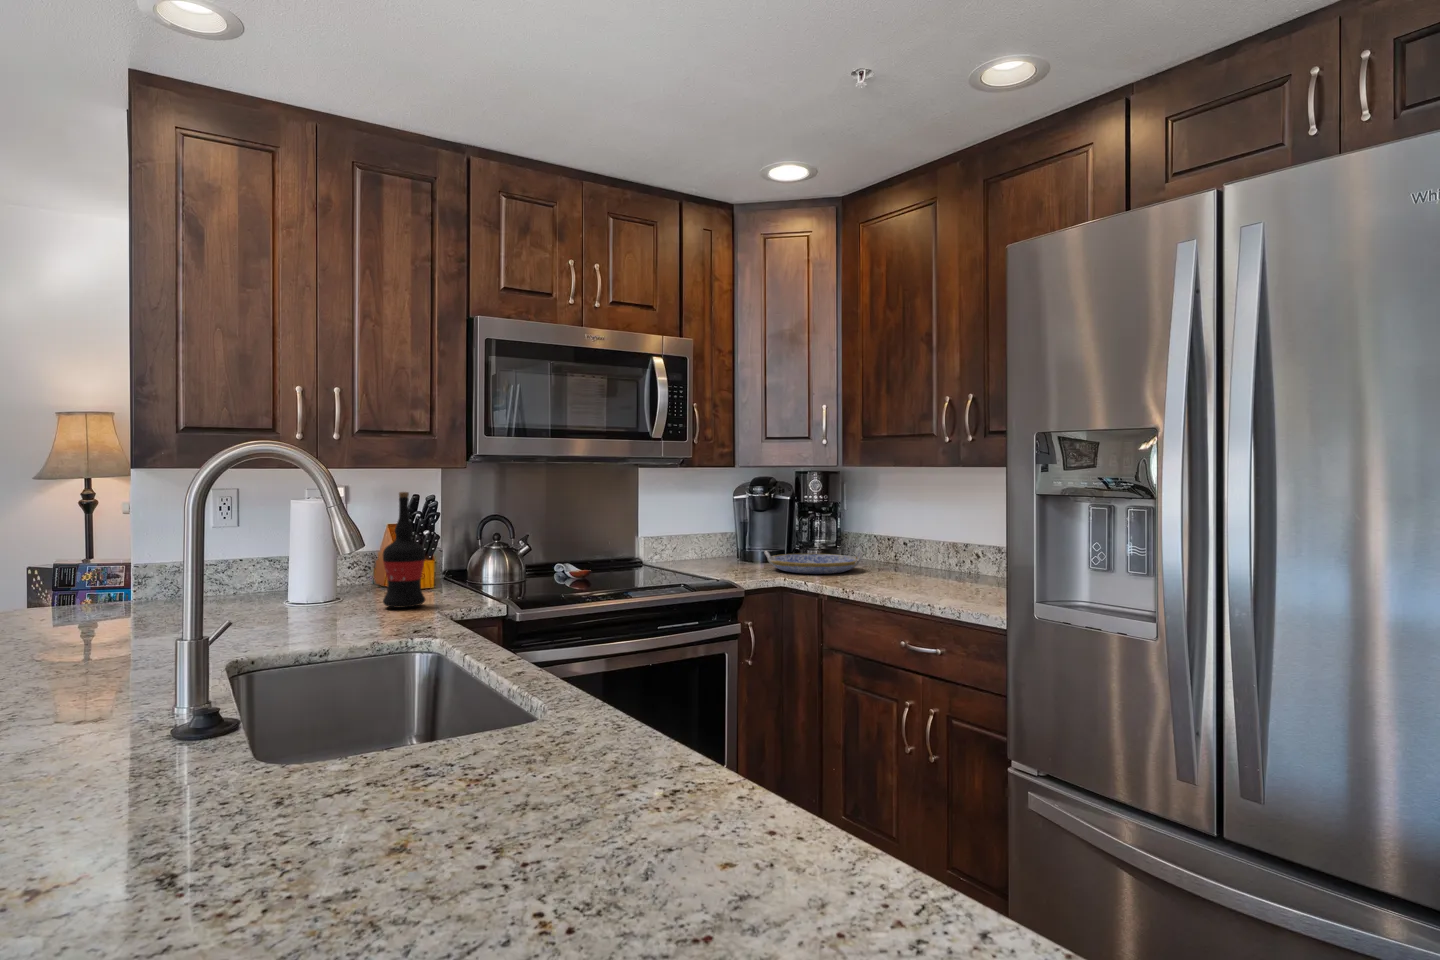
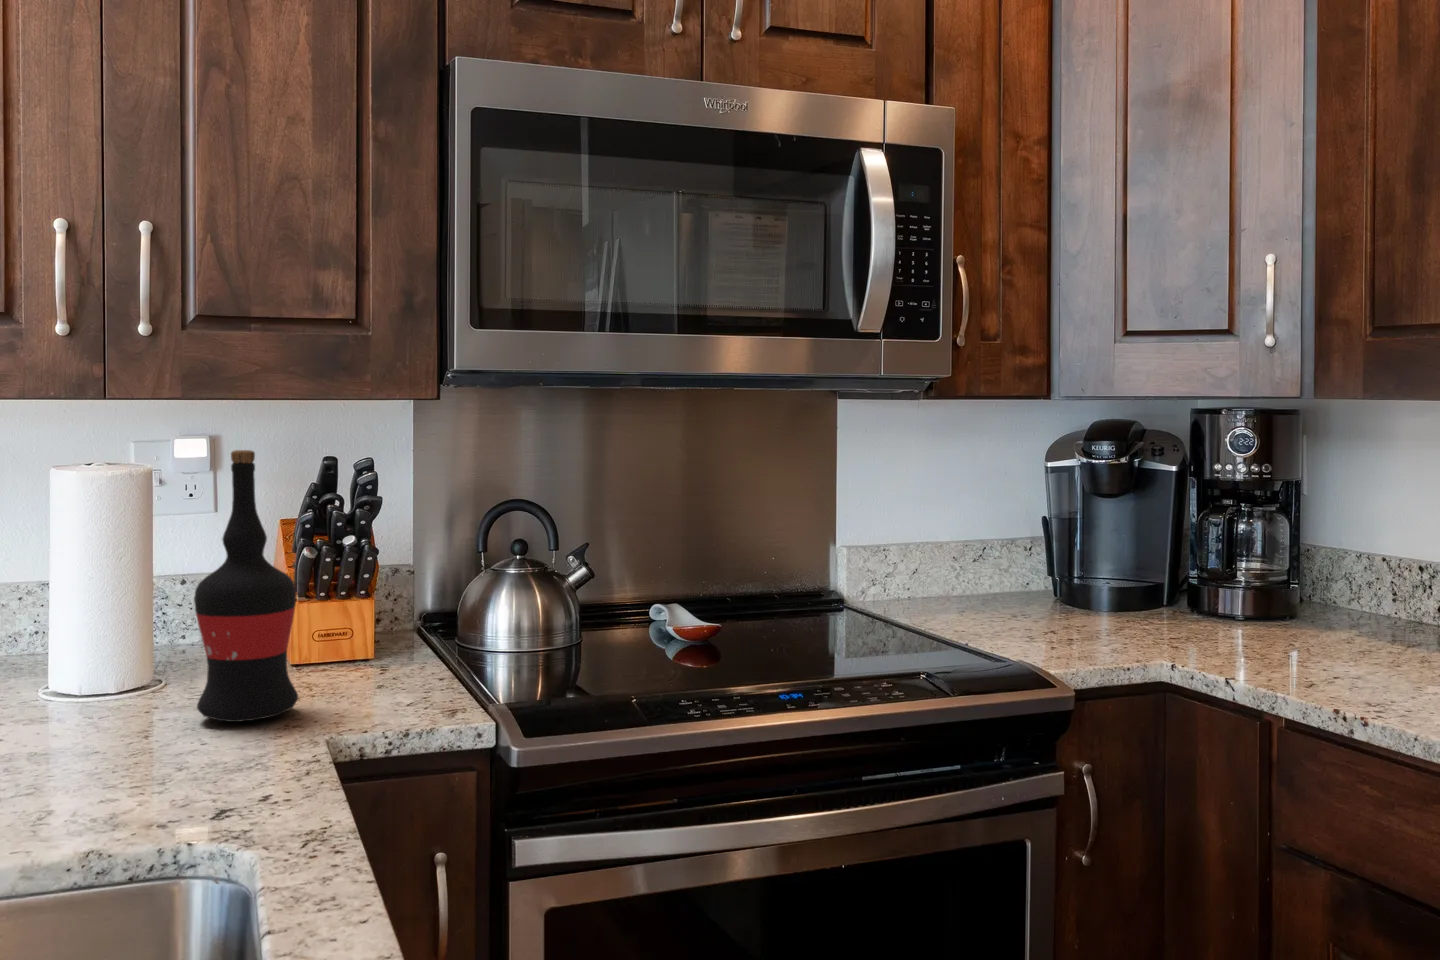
serving tray: present [764,551,863,574] -> none [1117,587,1368,651]

